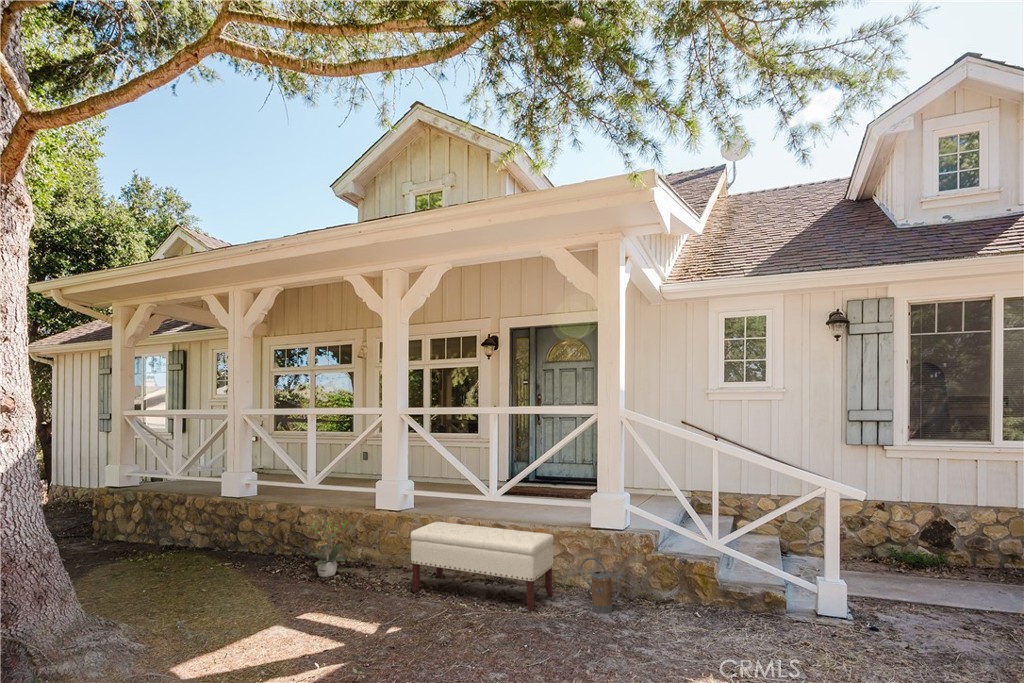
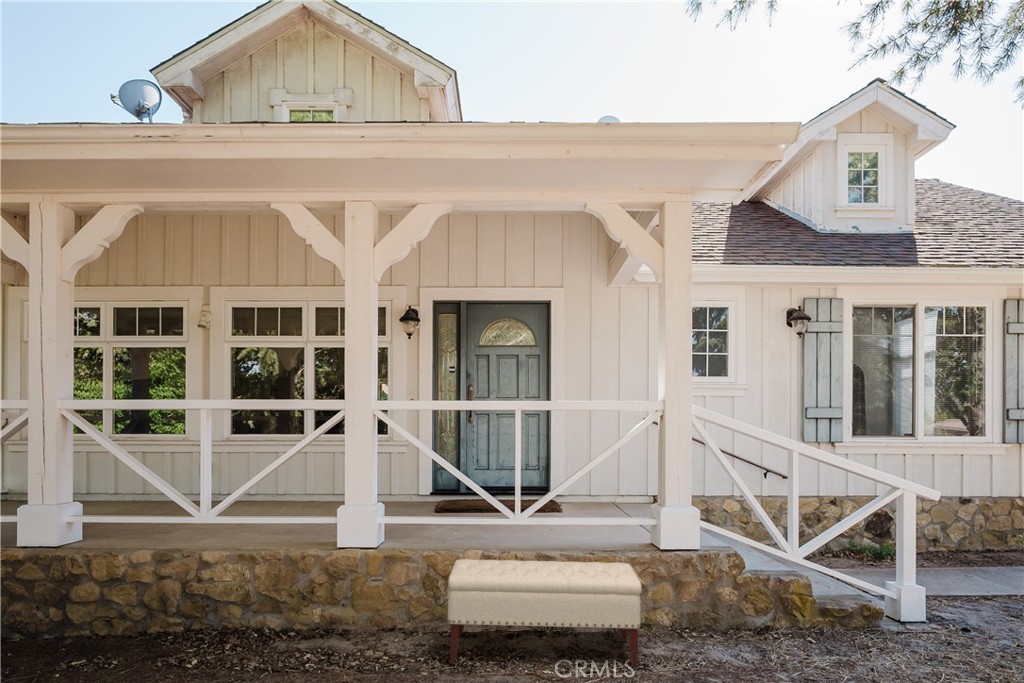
potted plant: present [308,517,348,577] -> none [243,566,313,661]
watering can: present [580,557,624,614] -> none [680,588,735,657]

